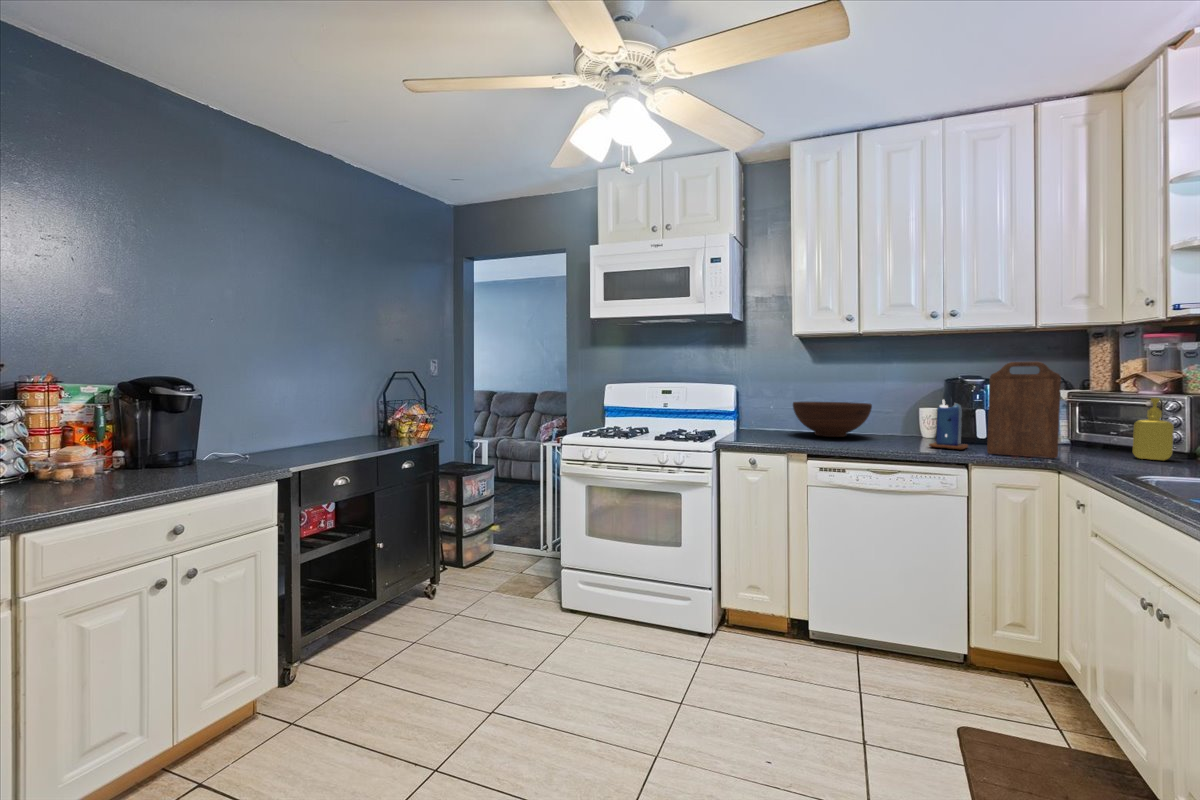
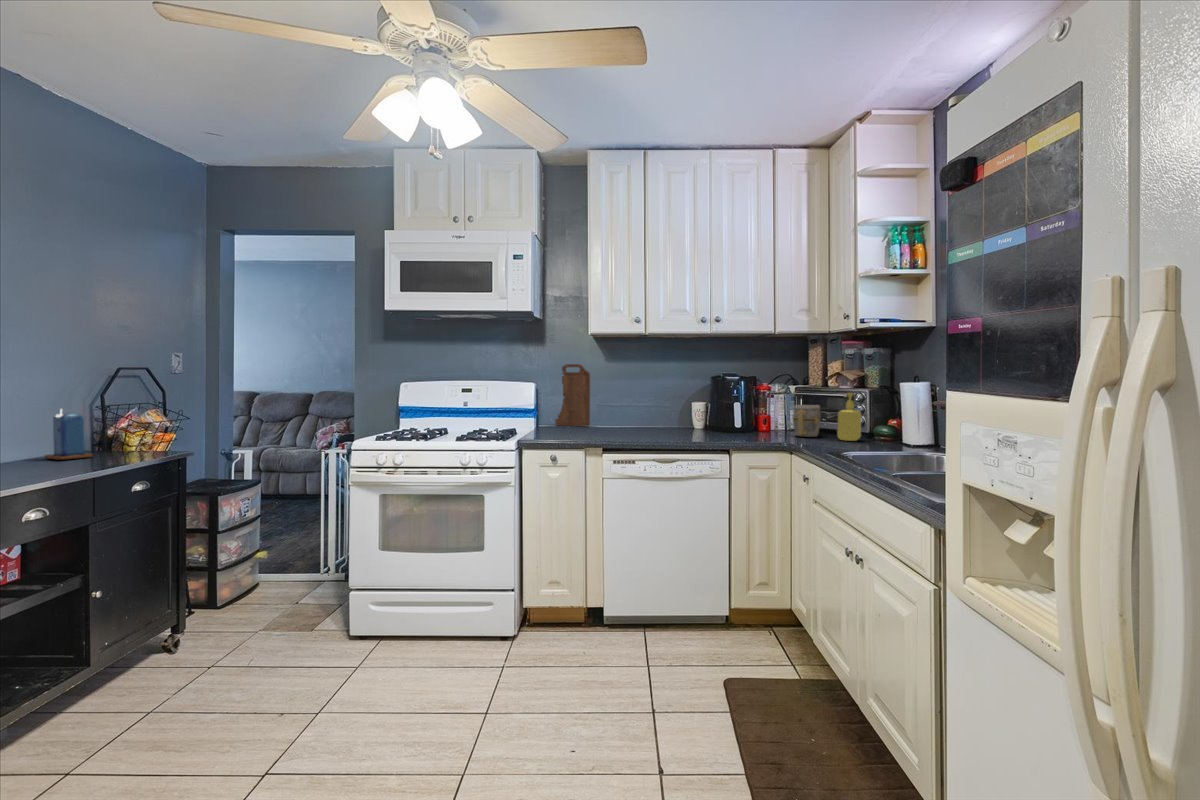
cutting board: present [987,362,1061,458] -> present [555,364,590,427]
candle: present [929,400,968,449] -> present [45,409,93,460]
fruit bowl: present [793,402,872,437] -> none [589,399,657,432]
mug: none [1058,412,1103,452] -> present [793,405,821,437]

